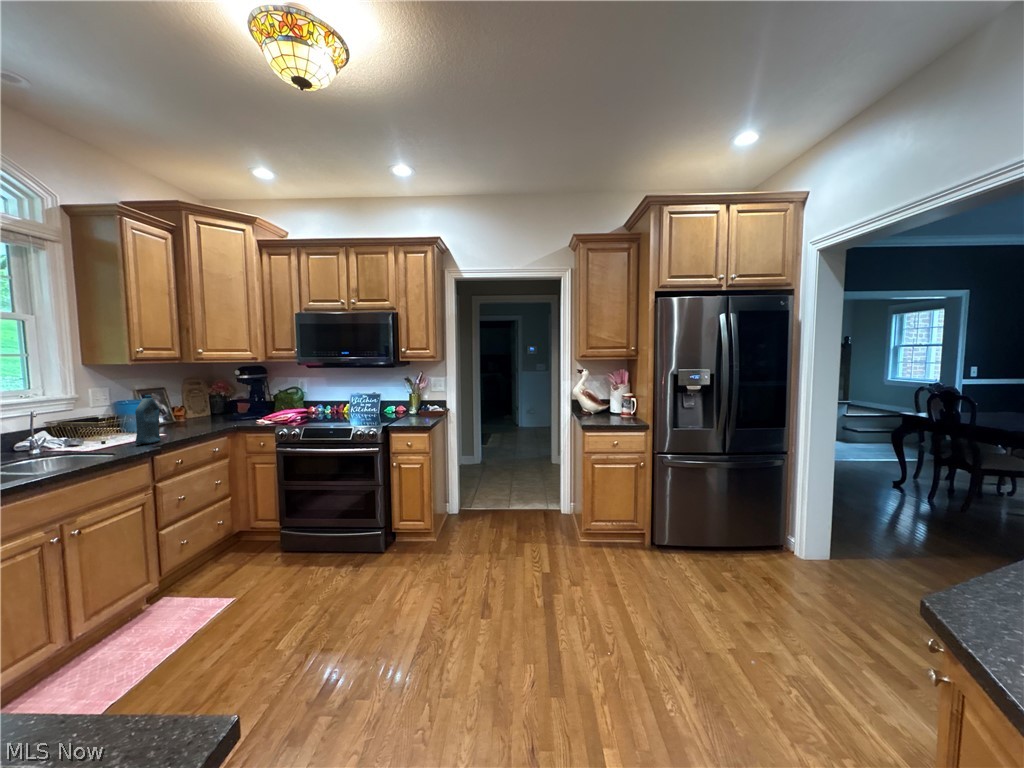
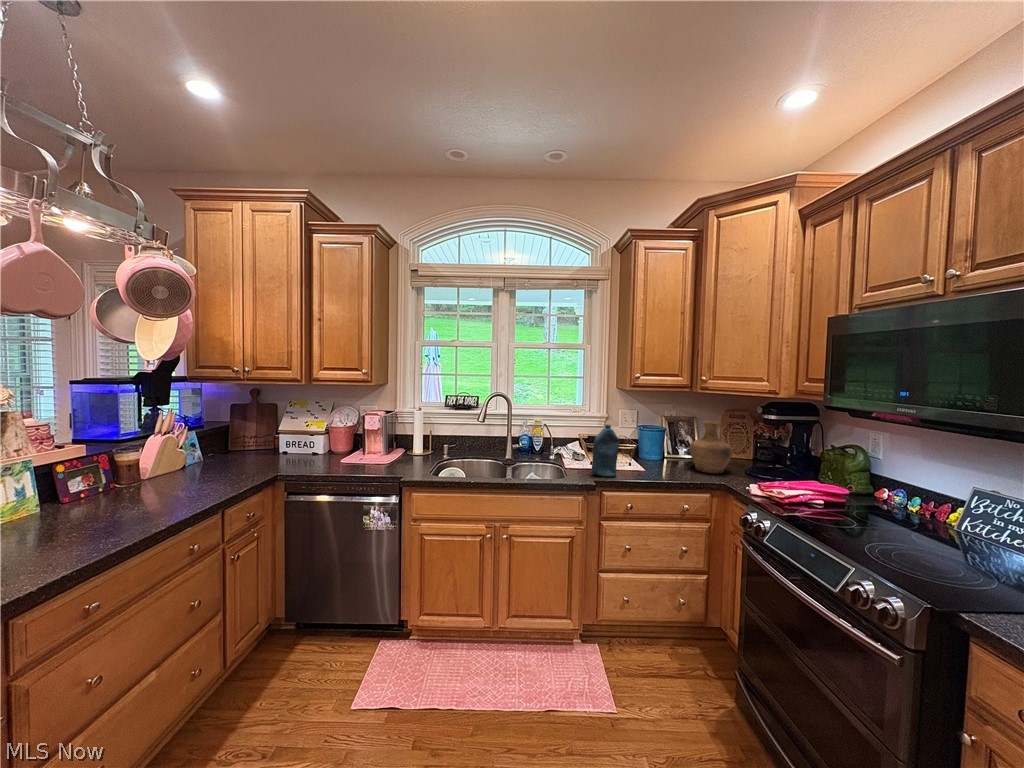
vase: none [189,385,226,425] -> present [689,421,732,473]

